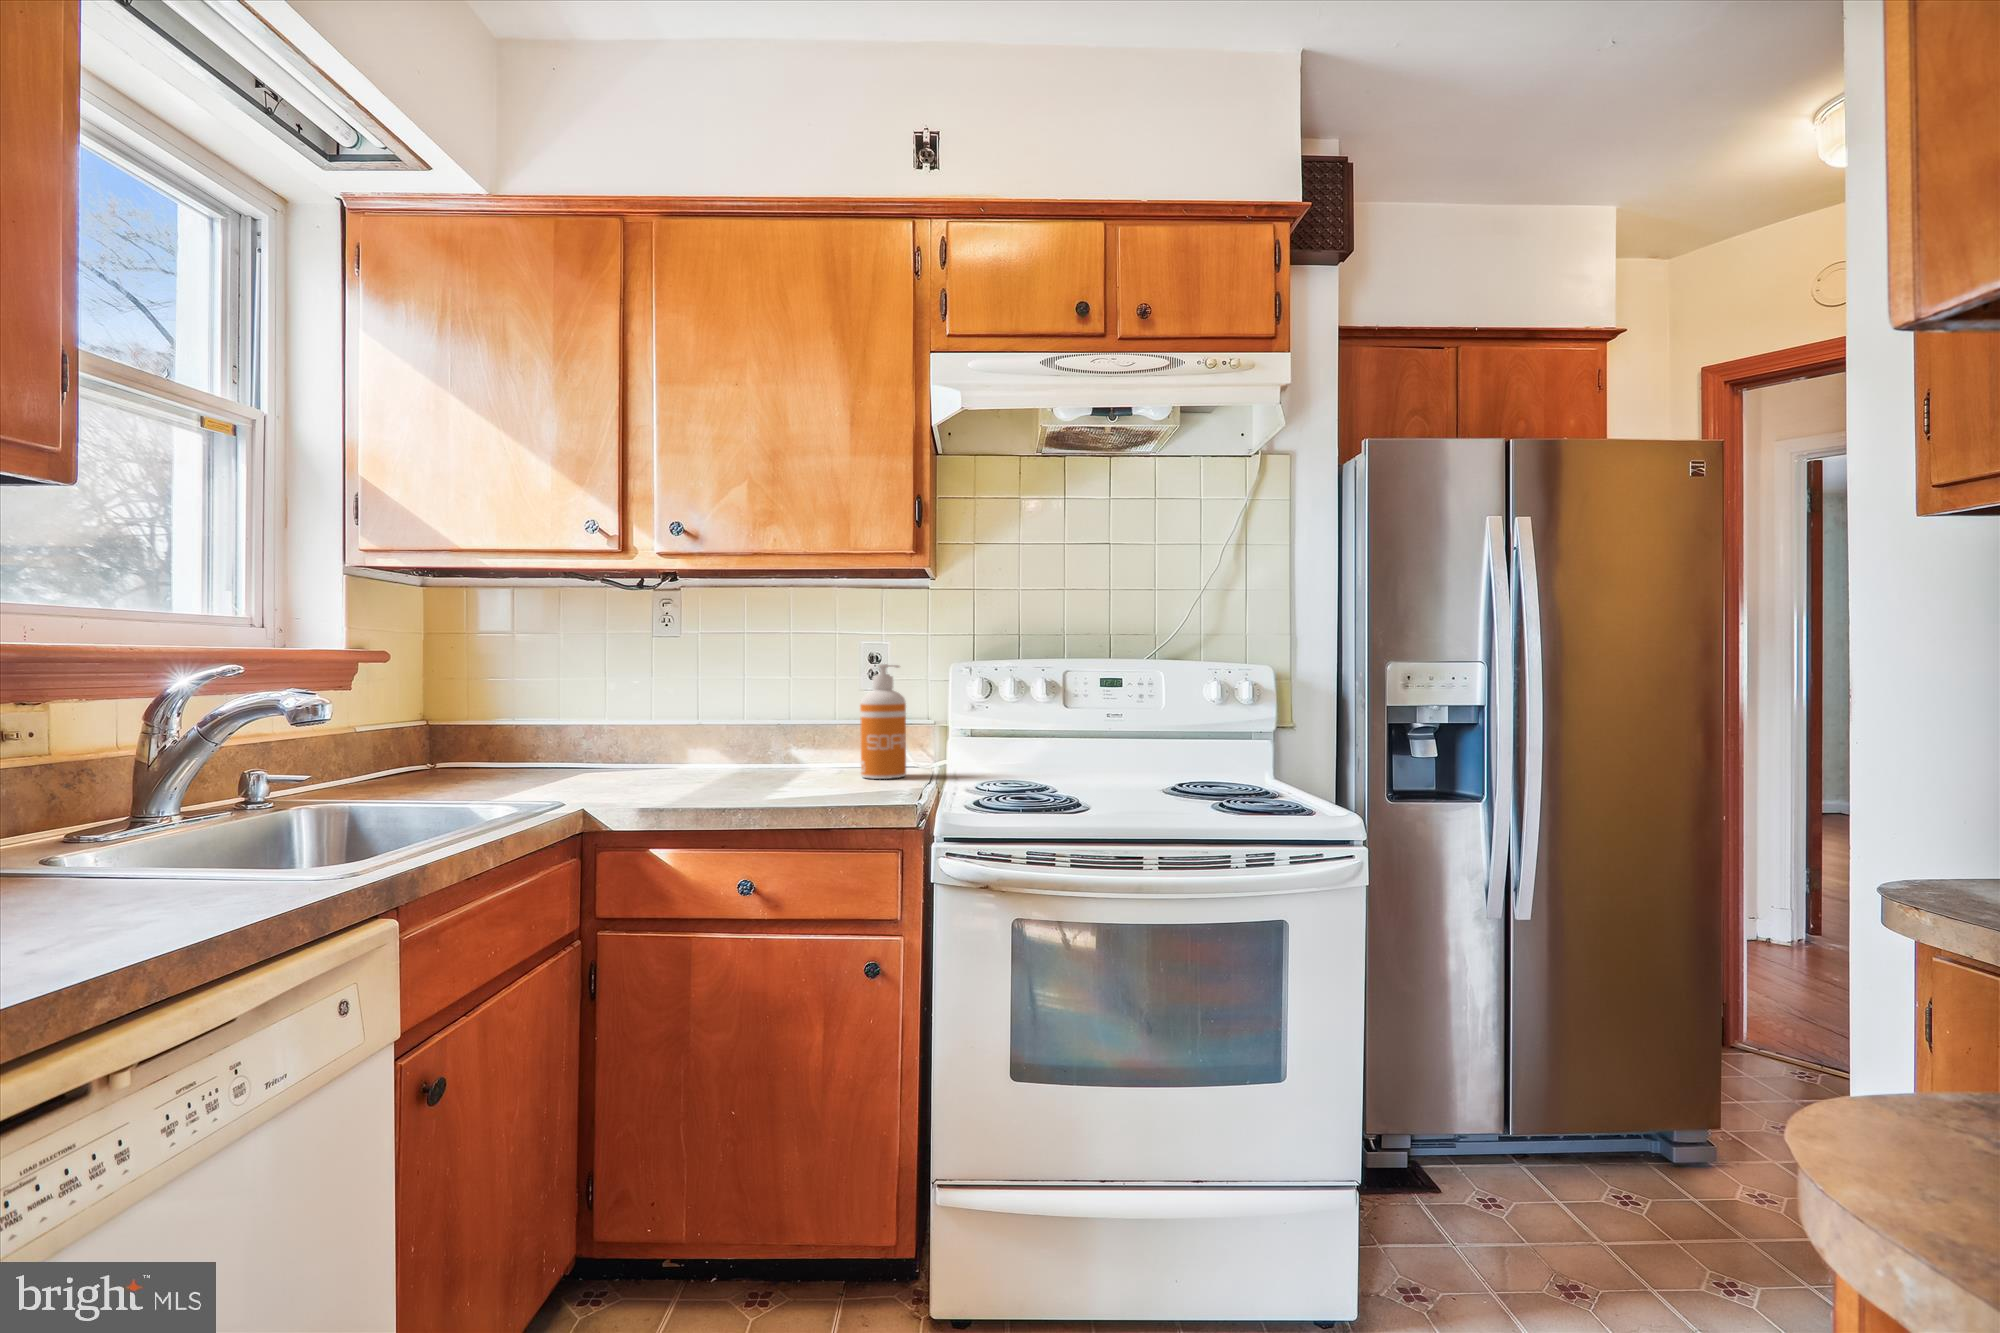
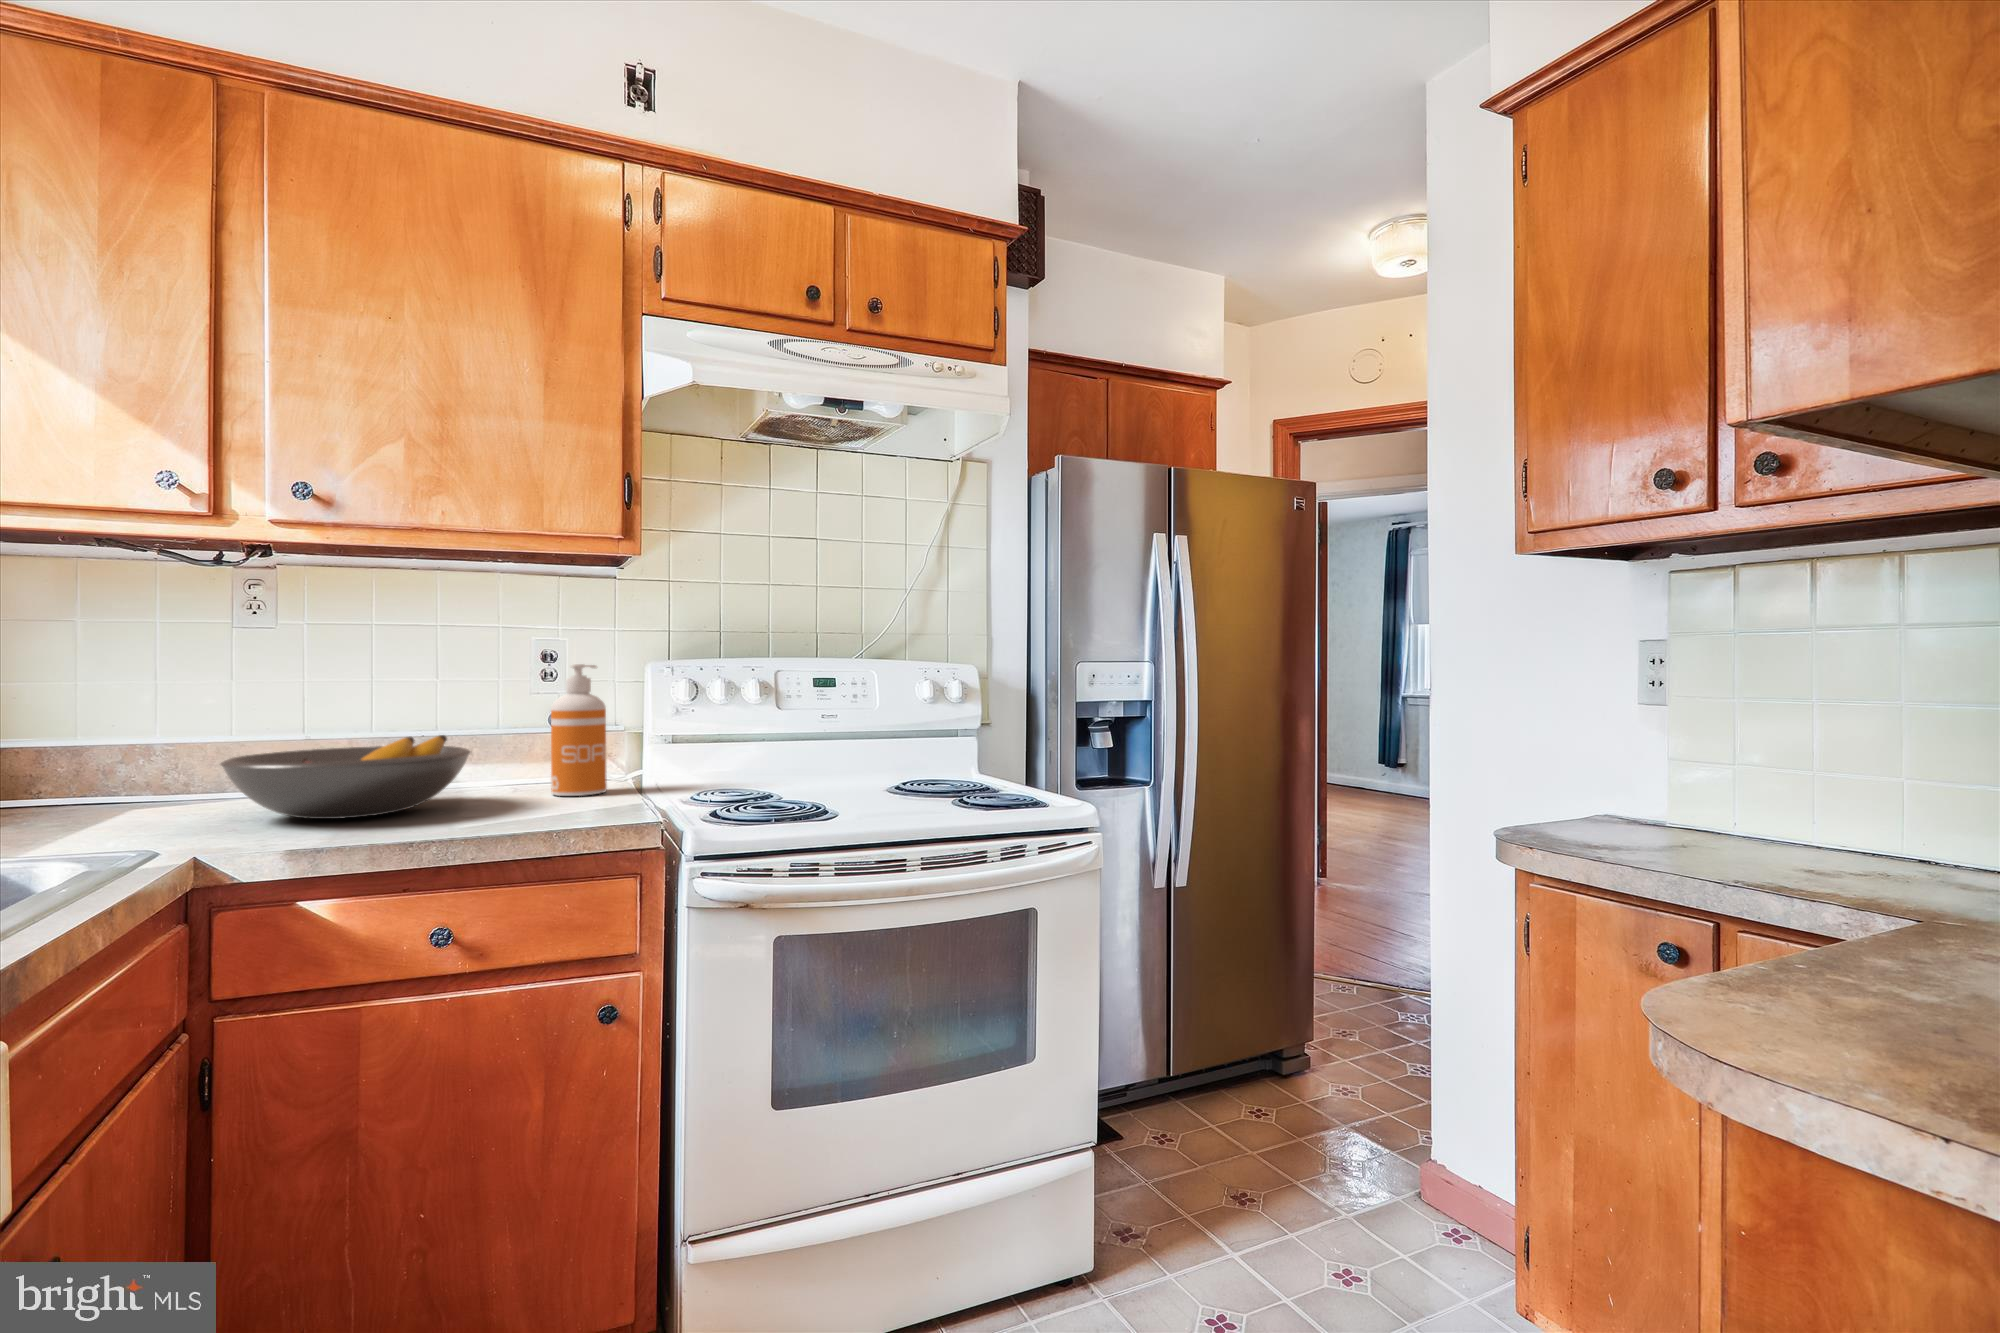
fruit bowl: none [617,723,793,787] -> present [220,735,471,819]

